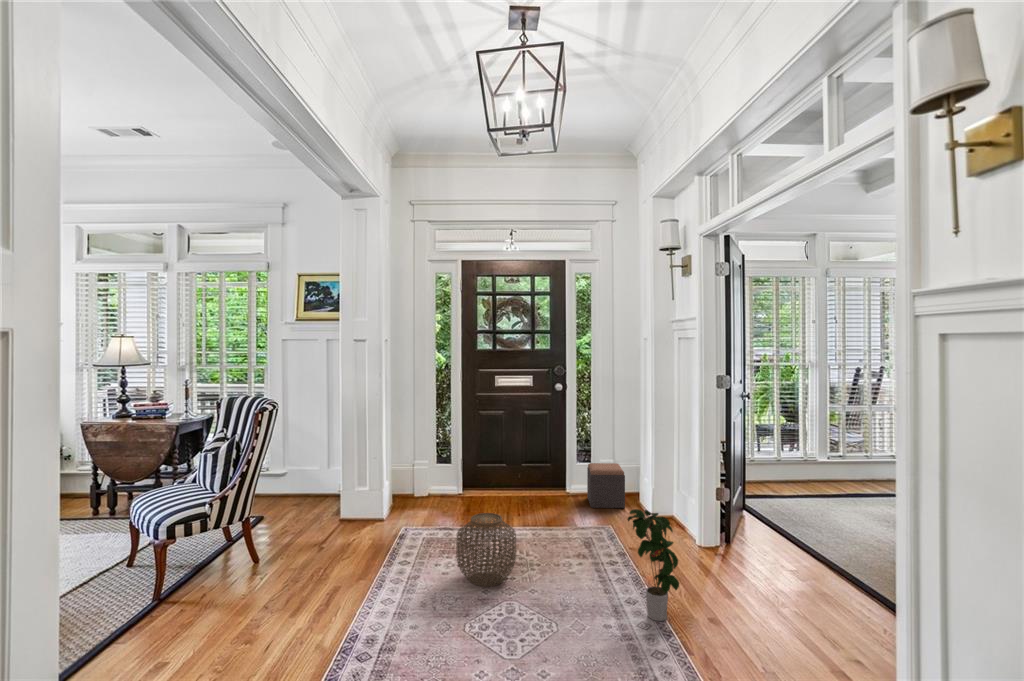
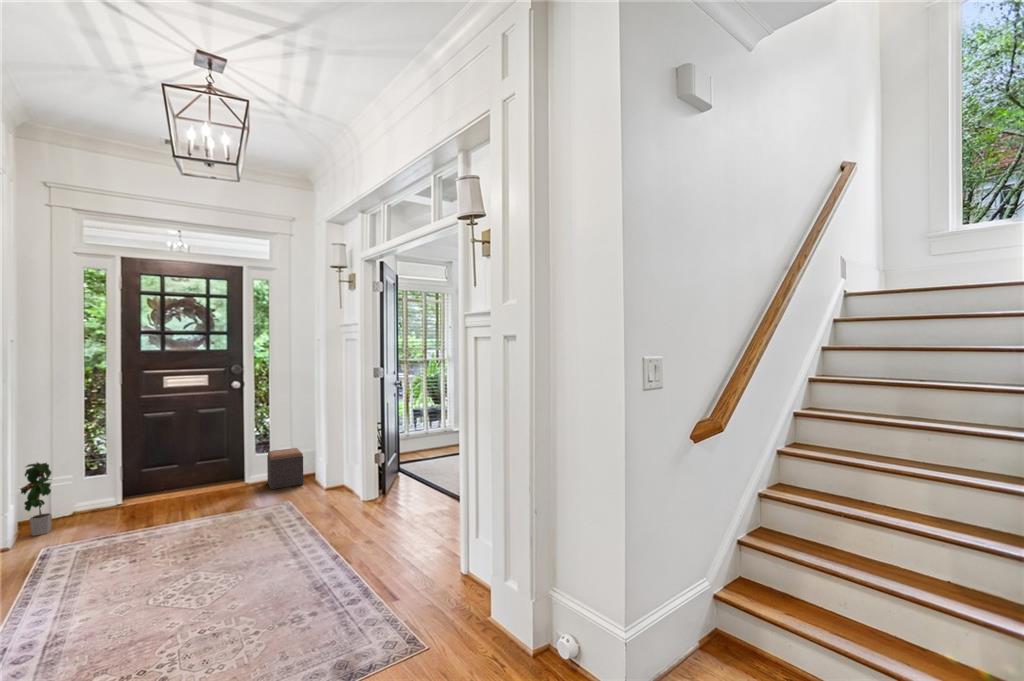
potted plant: present [628,509,679,621] -> present [21,462,52,536]
woven basket: present [456,513,516,587] -> none [123,504,195,574]

